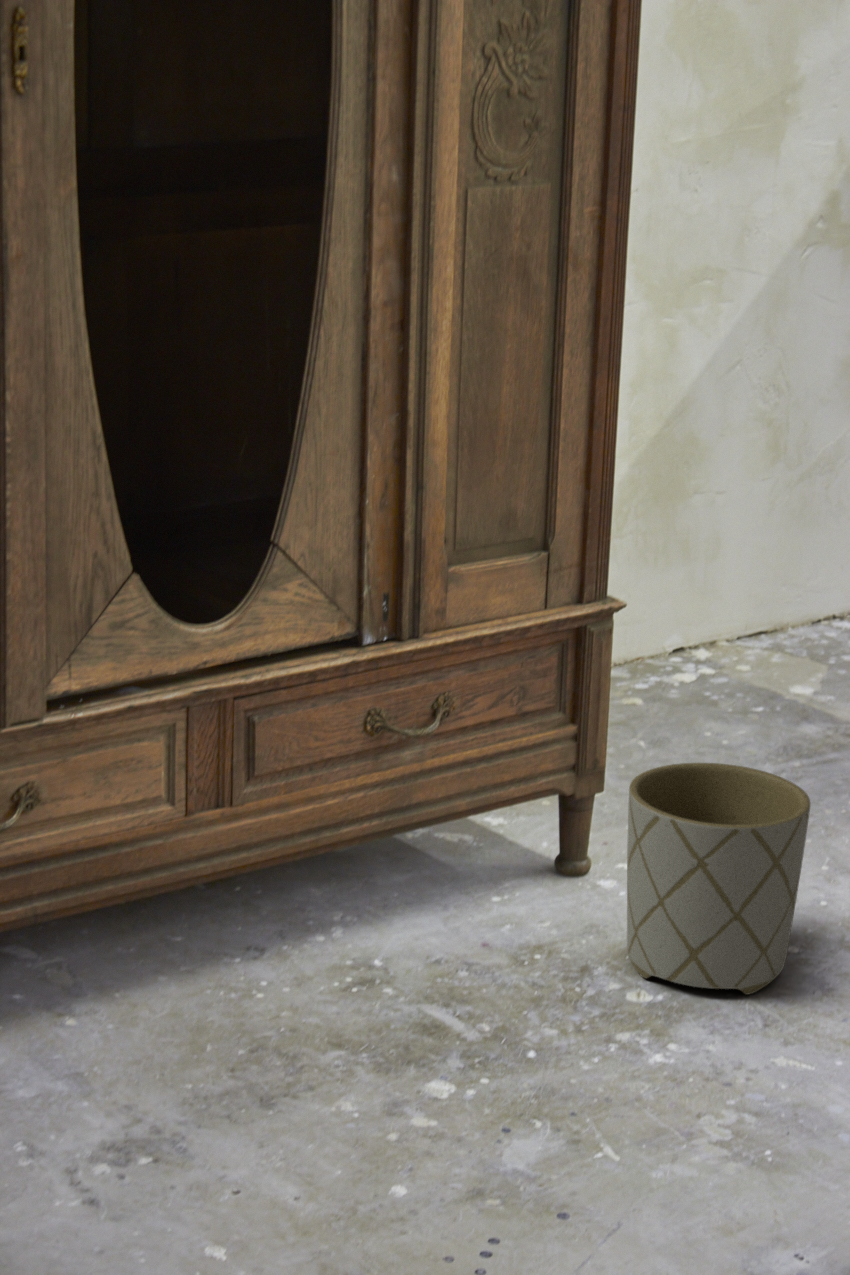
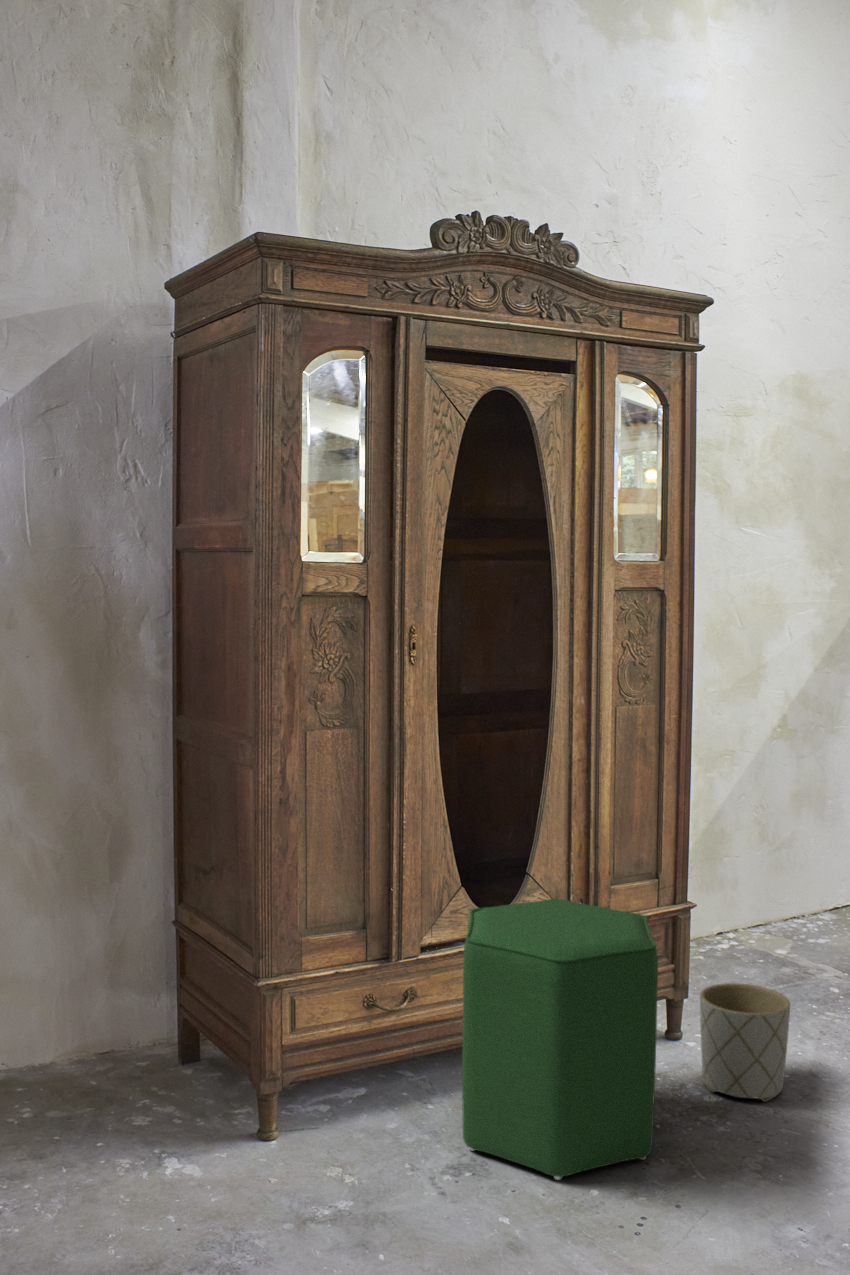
ottoman: none [125,596,543,1170] -> present [462,899,658,1180]

